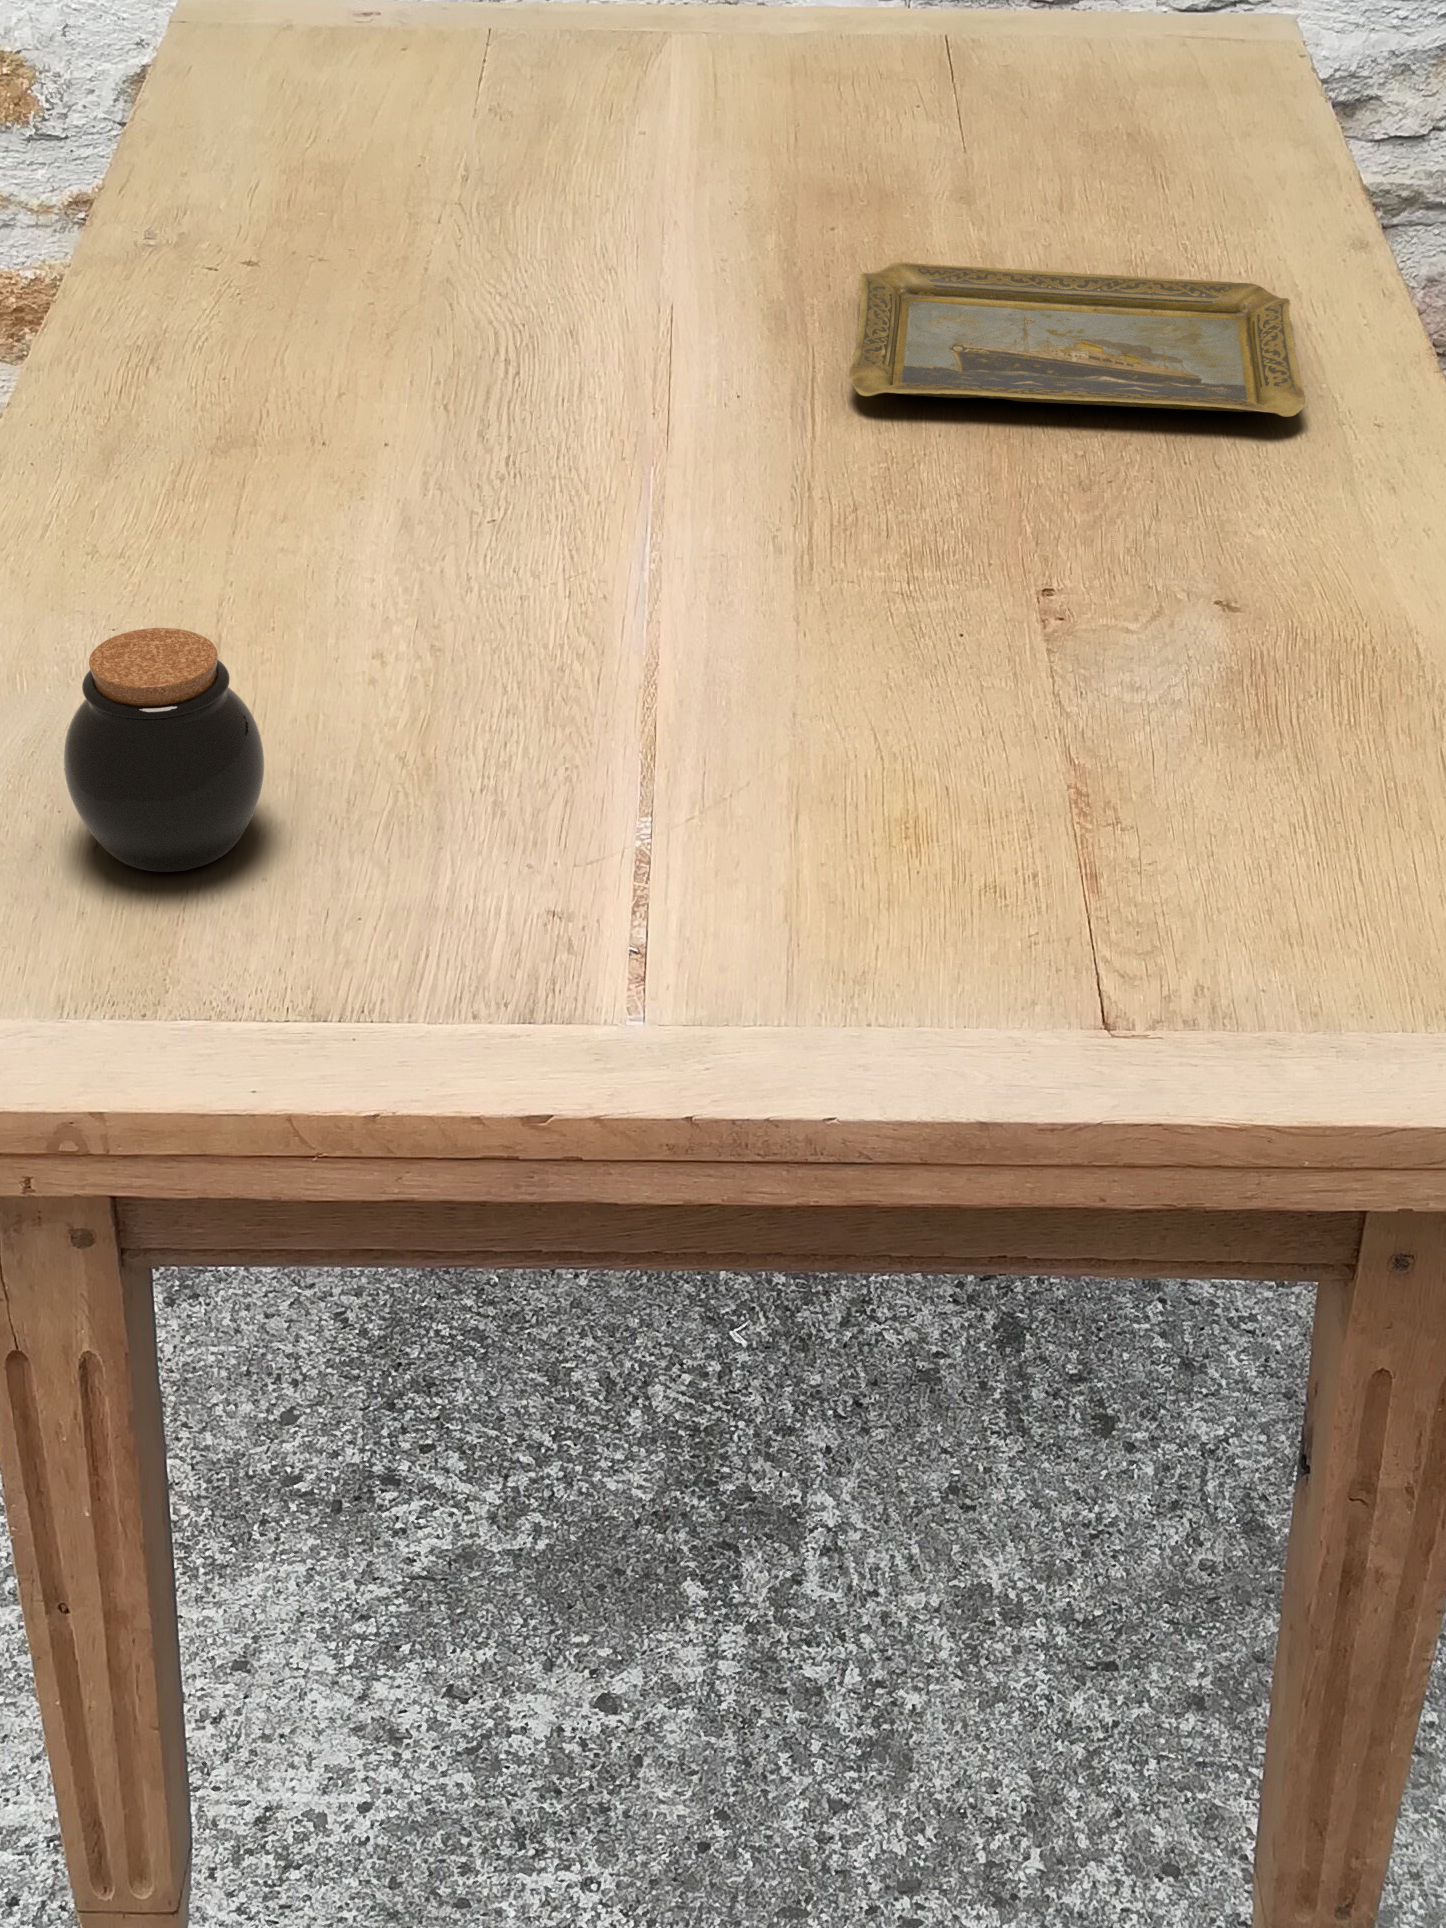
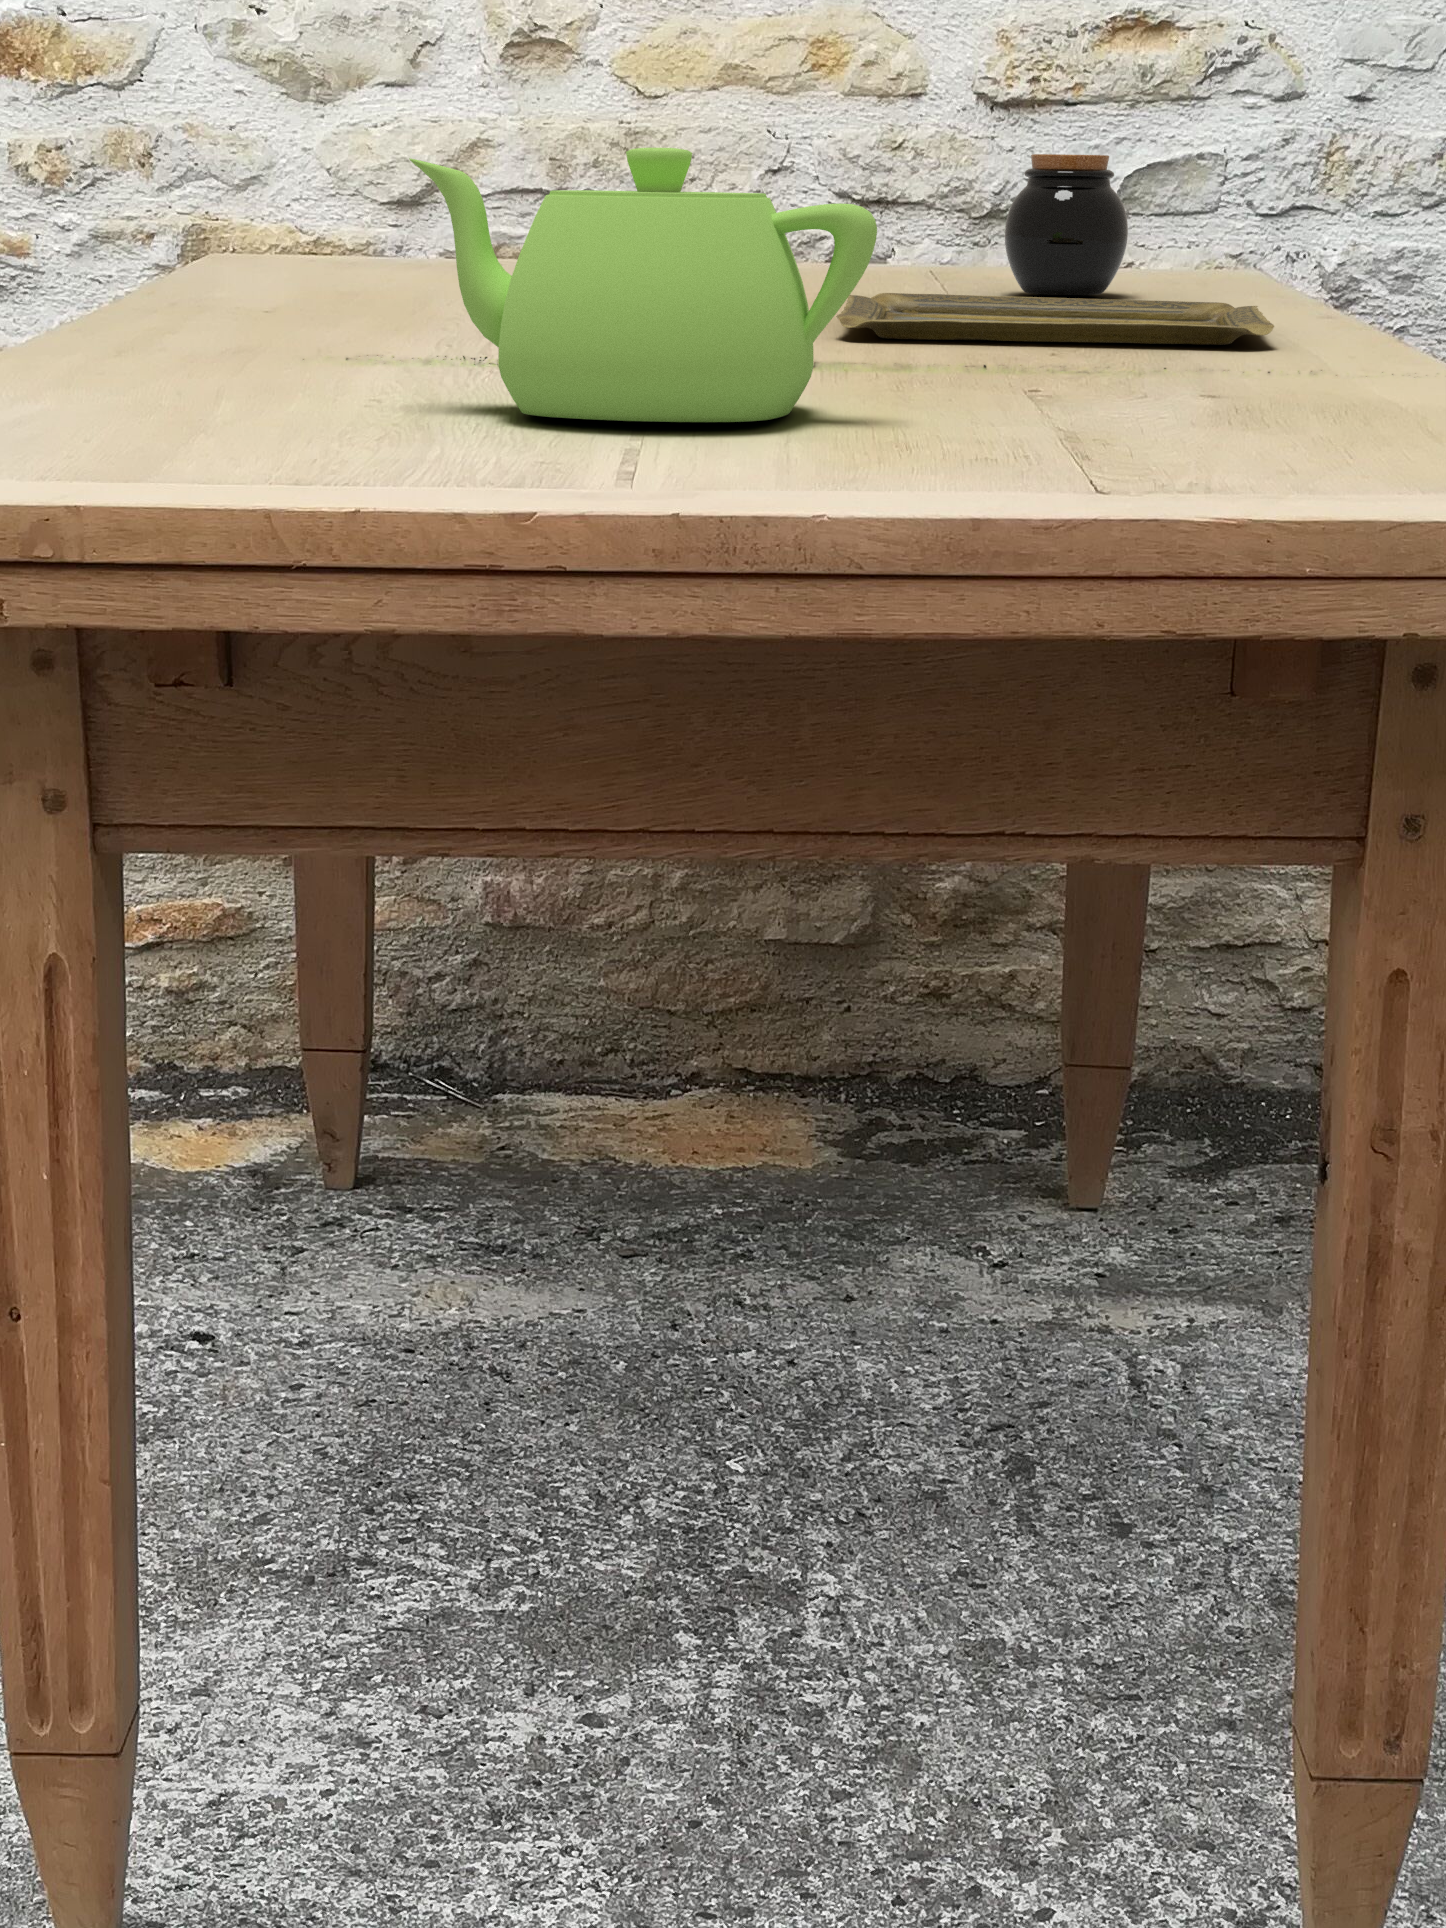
teapot: none [405,450,896,762] -> present [409,148,877,422]
jar: present [64,628,264,872] -> present [1005,154,1128,295]

